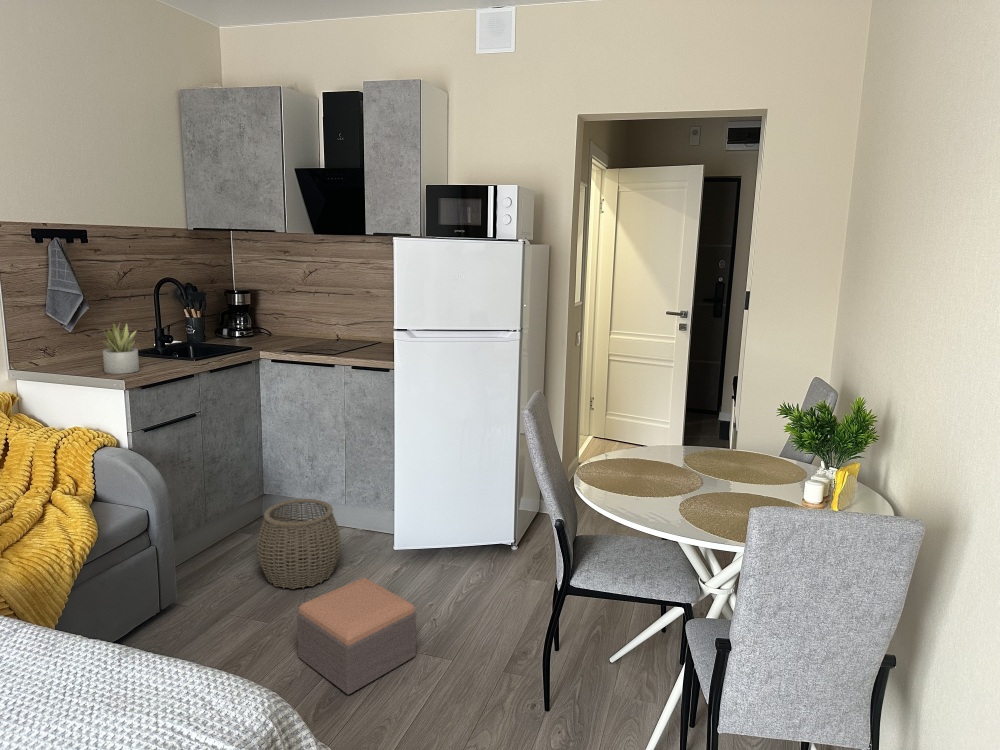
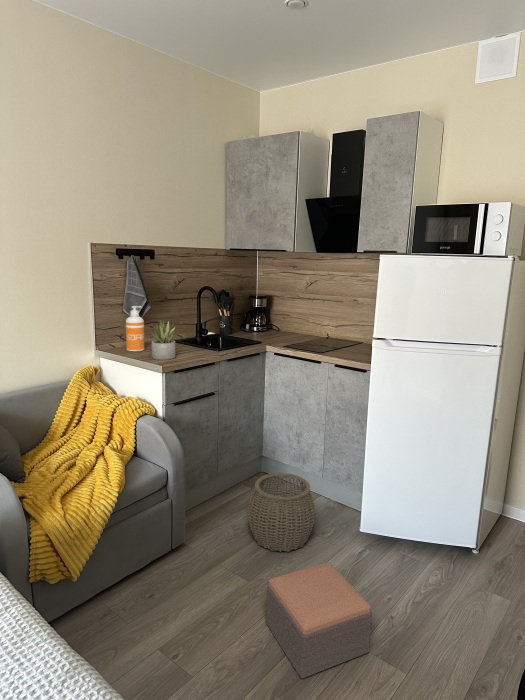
soap dispenser: none [56,306,88,367] -> present [126,306,144,351]

